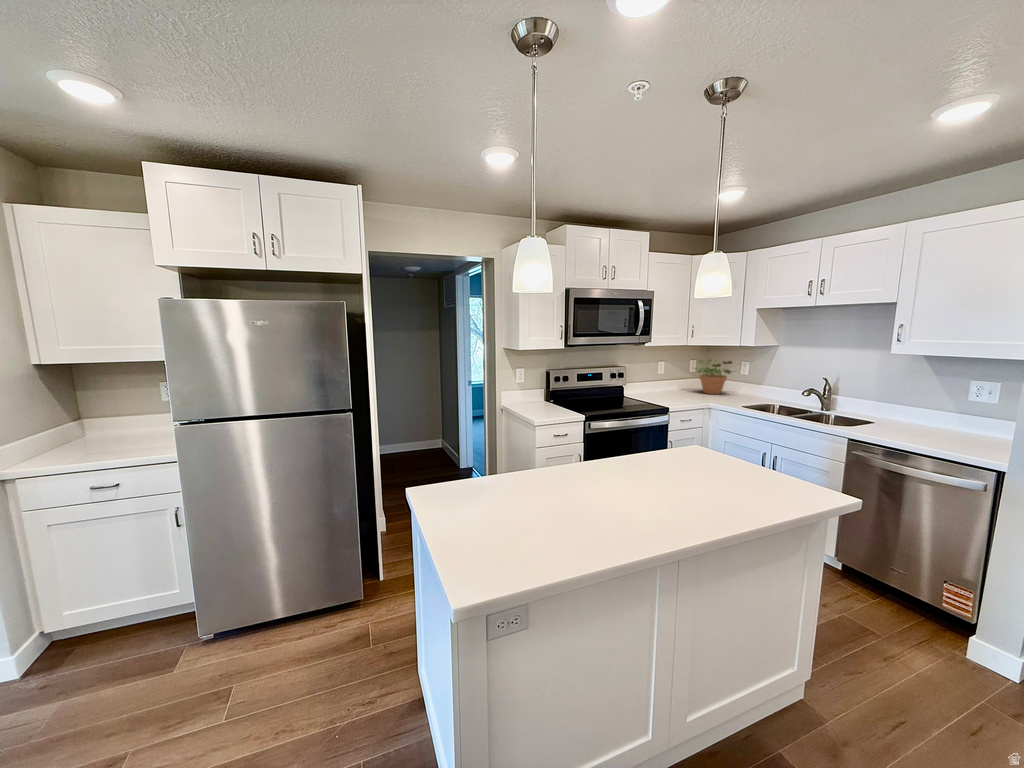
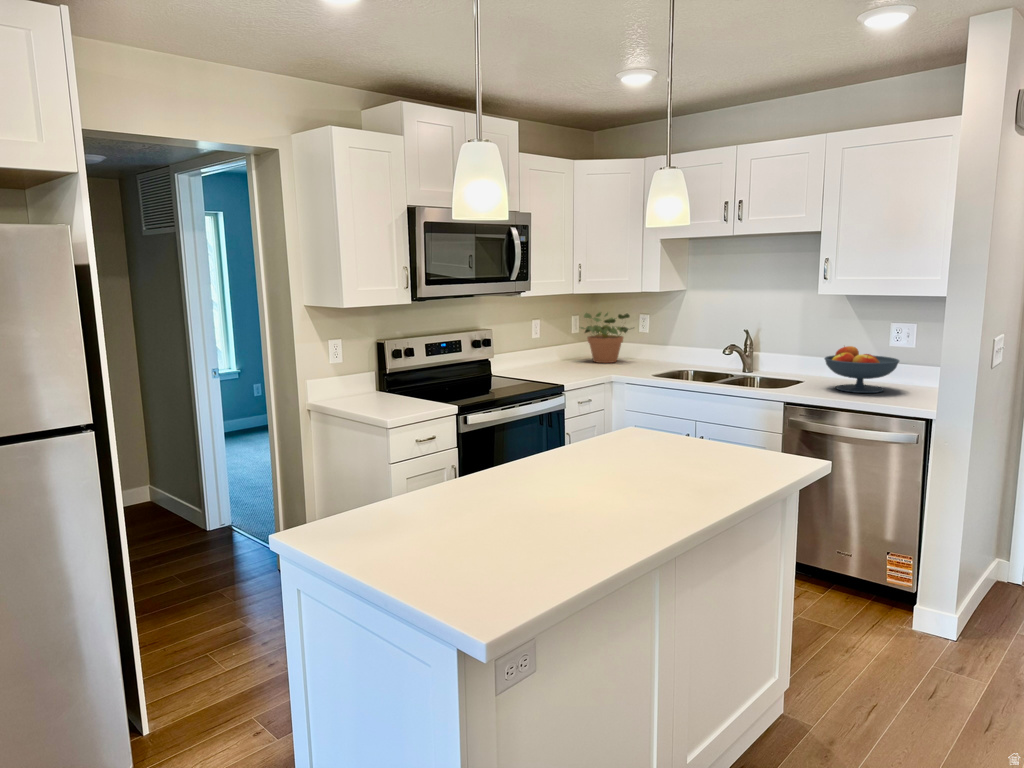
fruit bowl: none [893,397,976,440] -> present [824,346,899,393]

